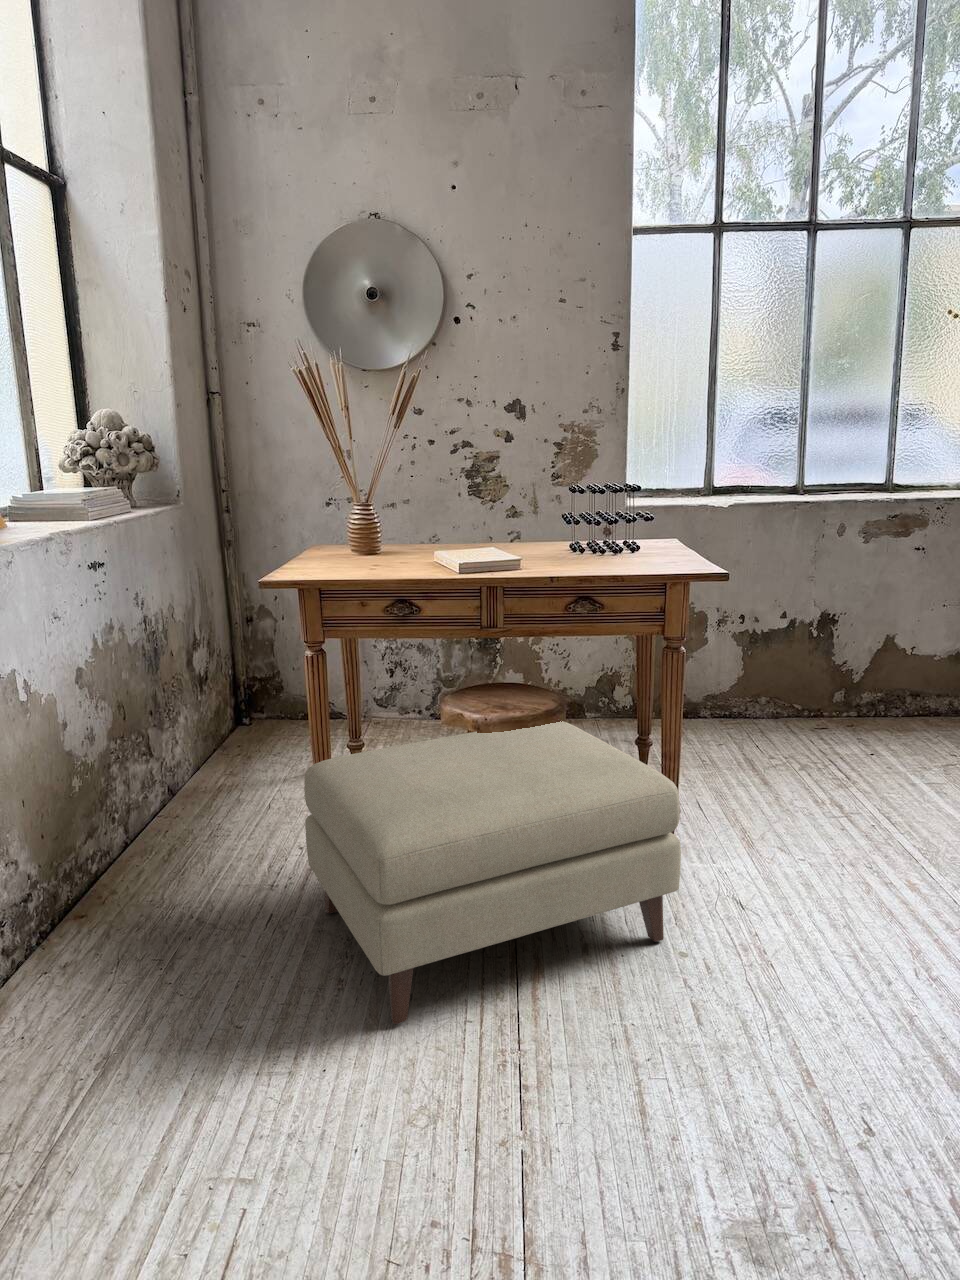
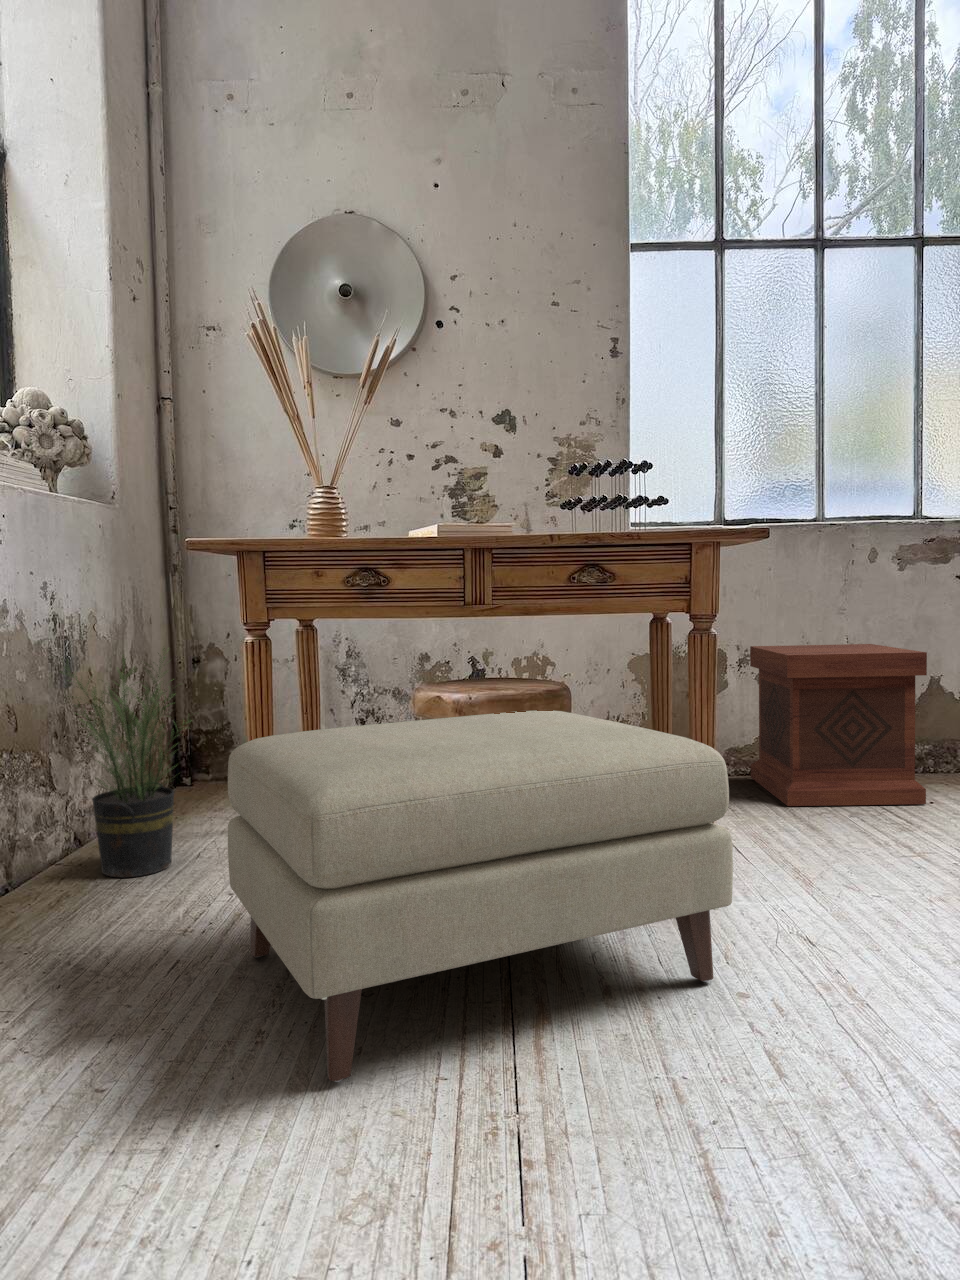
side table: none [724,610,874,757] -> present [750,644,927,806]
potted plant: none [142,640,268,830] -> present [53,648,191,877]

